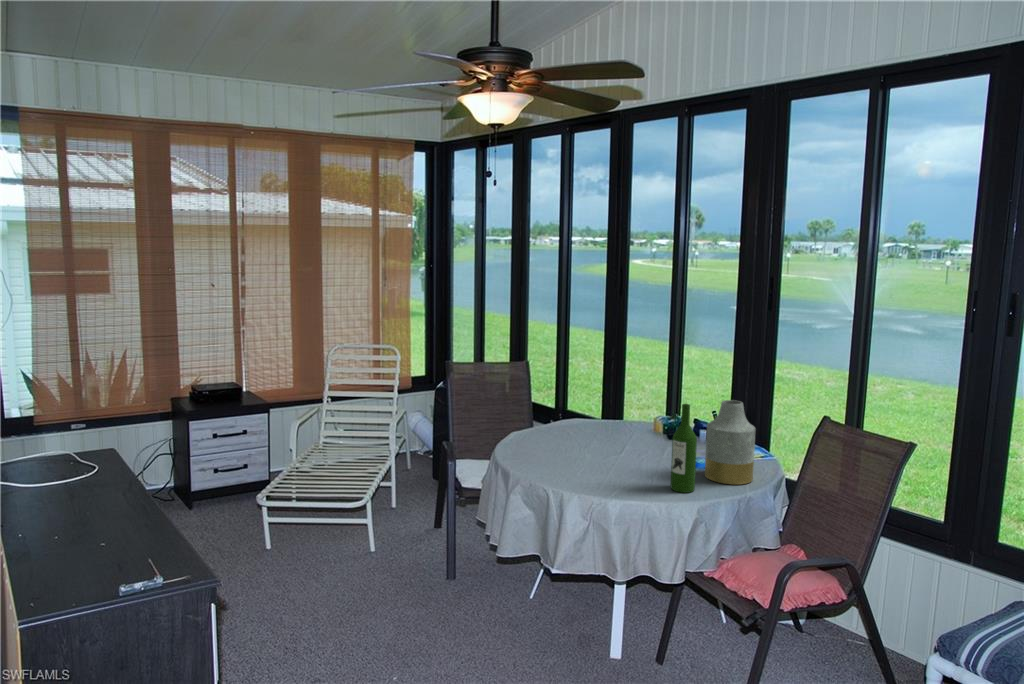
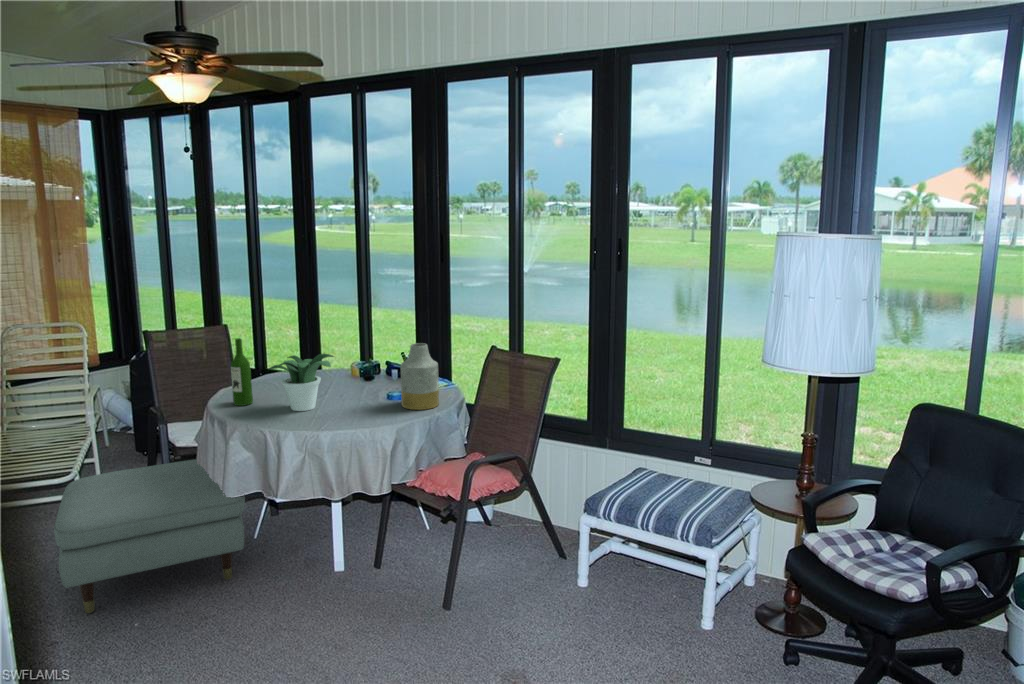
potted plant: none [554,400,630,466] -> present [269,354,334,411]
wine bottle: present [671,404,697,493] -> present [231,338,253,406]
ottoman: none [340,501,518,644] -> present [54,459,245,613]

